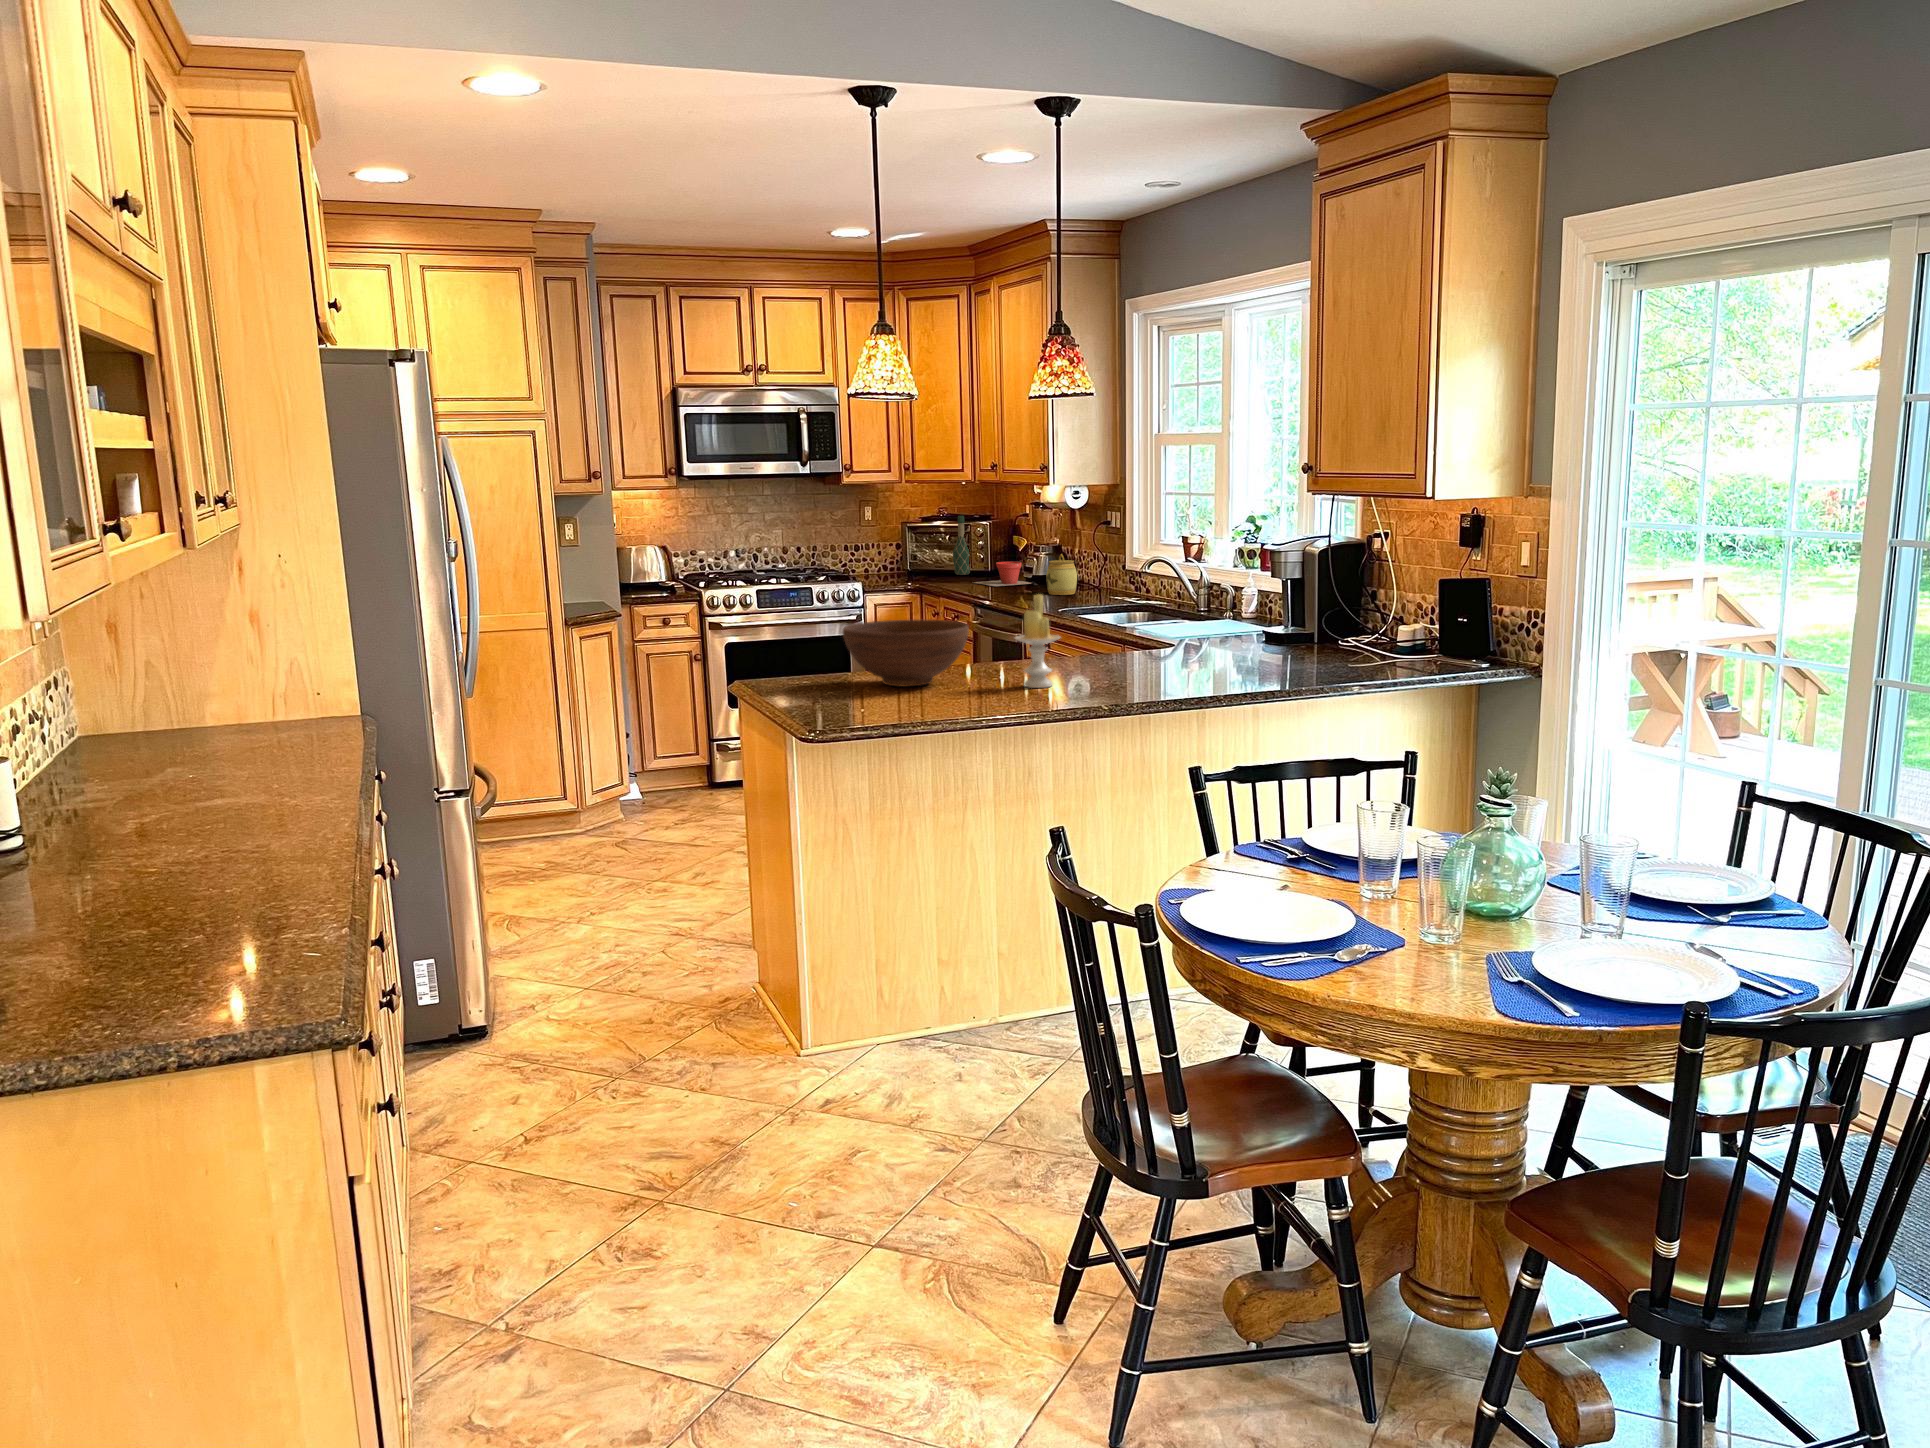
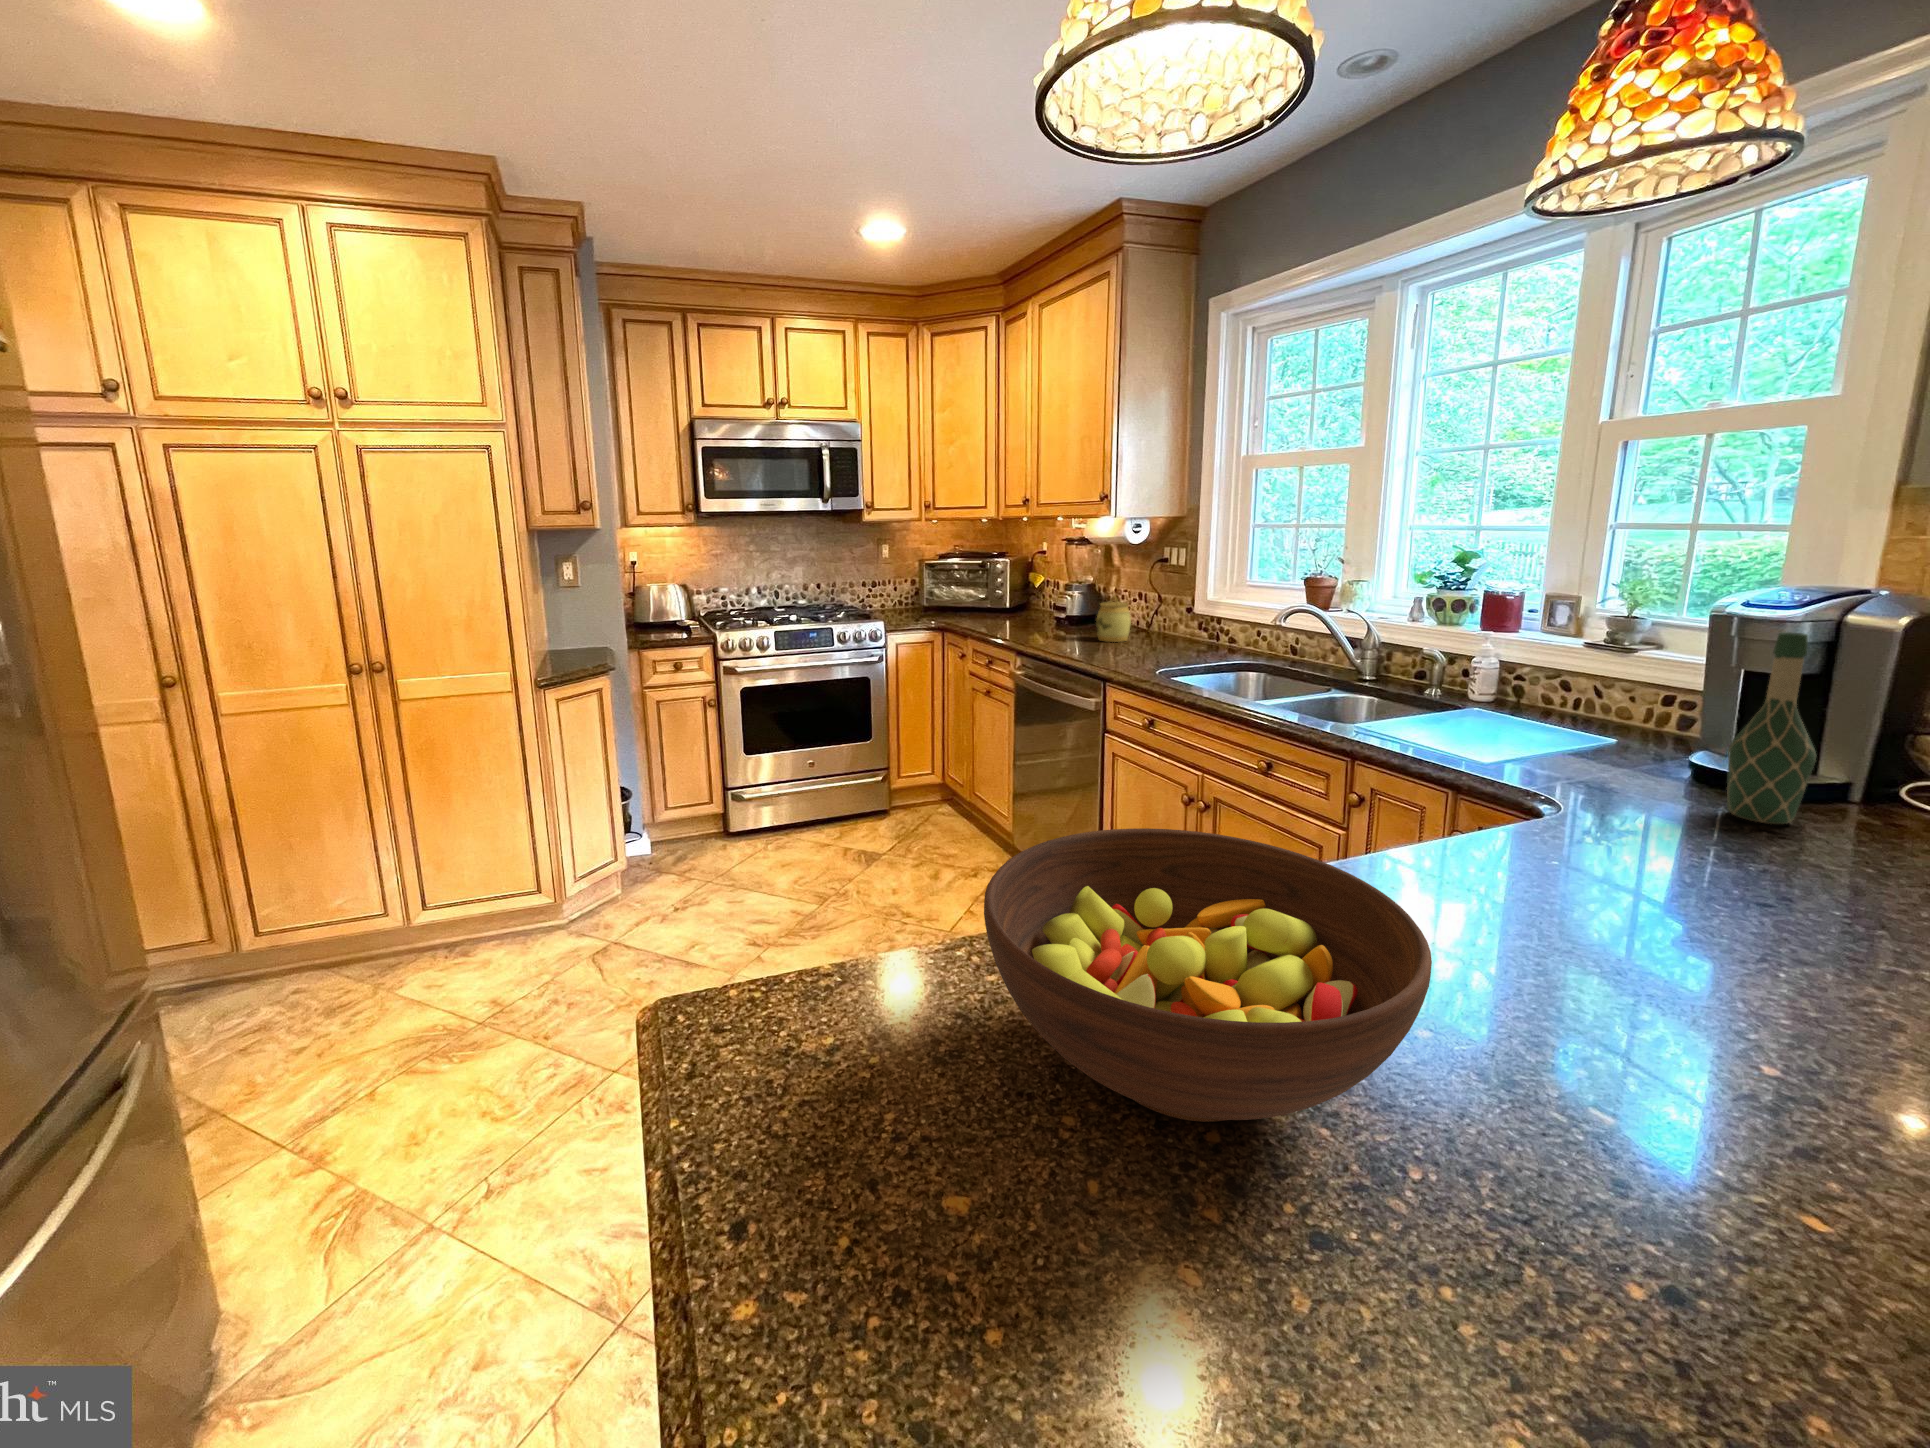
wine bottle: present [952,516,970,575] -> present [1727,632,1816,824]
plant pot: present [974,562,1031,586] -> none [998,601,1063,628]
candle: present [1015,594,1060,688] -> none [1600,825,1835,1178]

